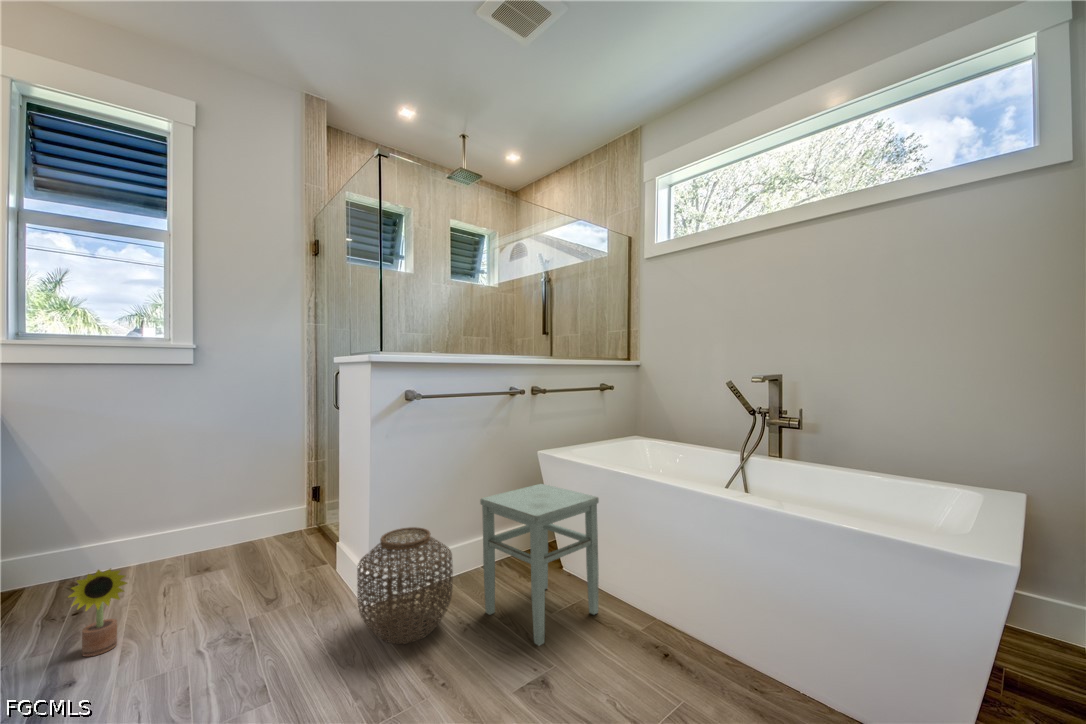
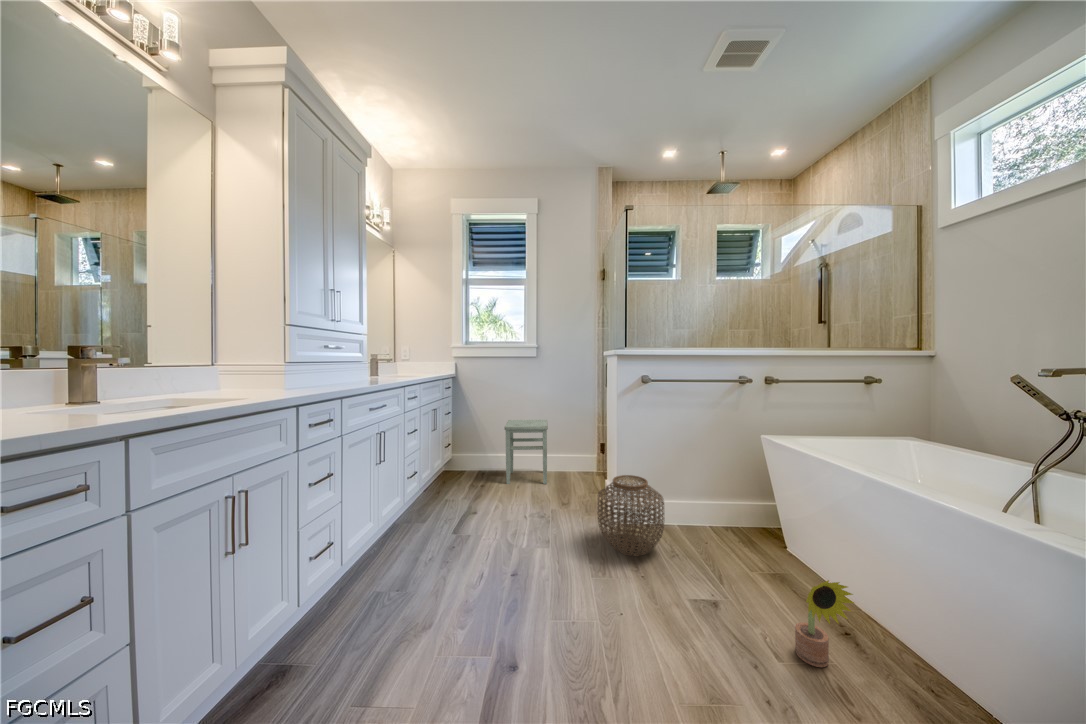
stool: present [480,484,599,646] -> present [505,420,548,484]
decorative plant: present [69,568,127,657] -> present [795,580,854,667]

